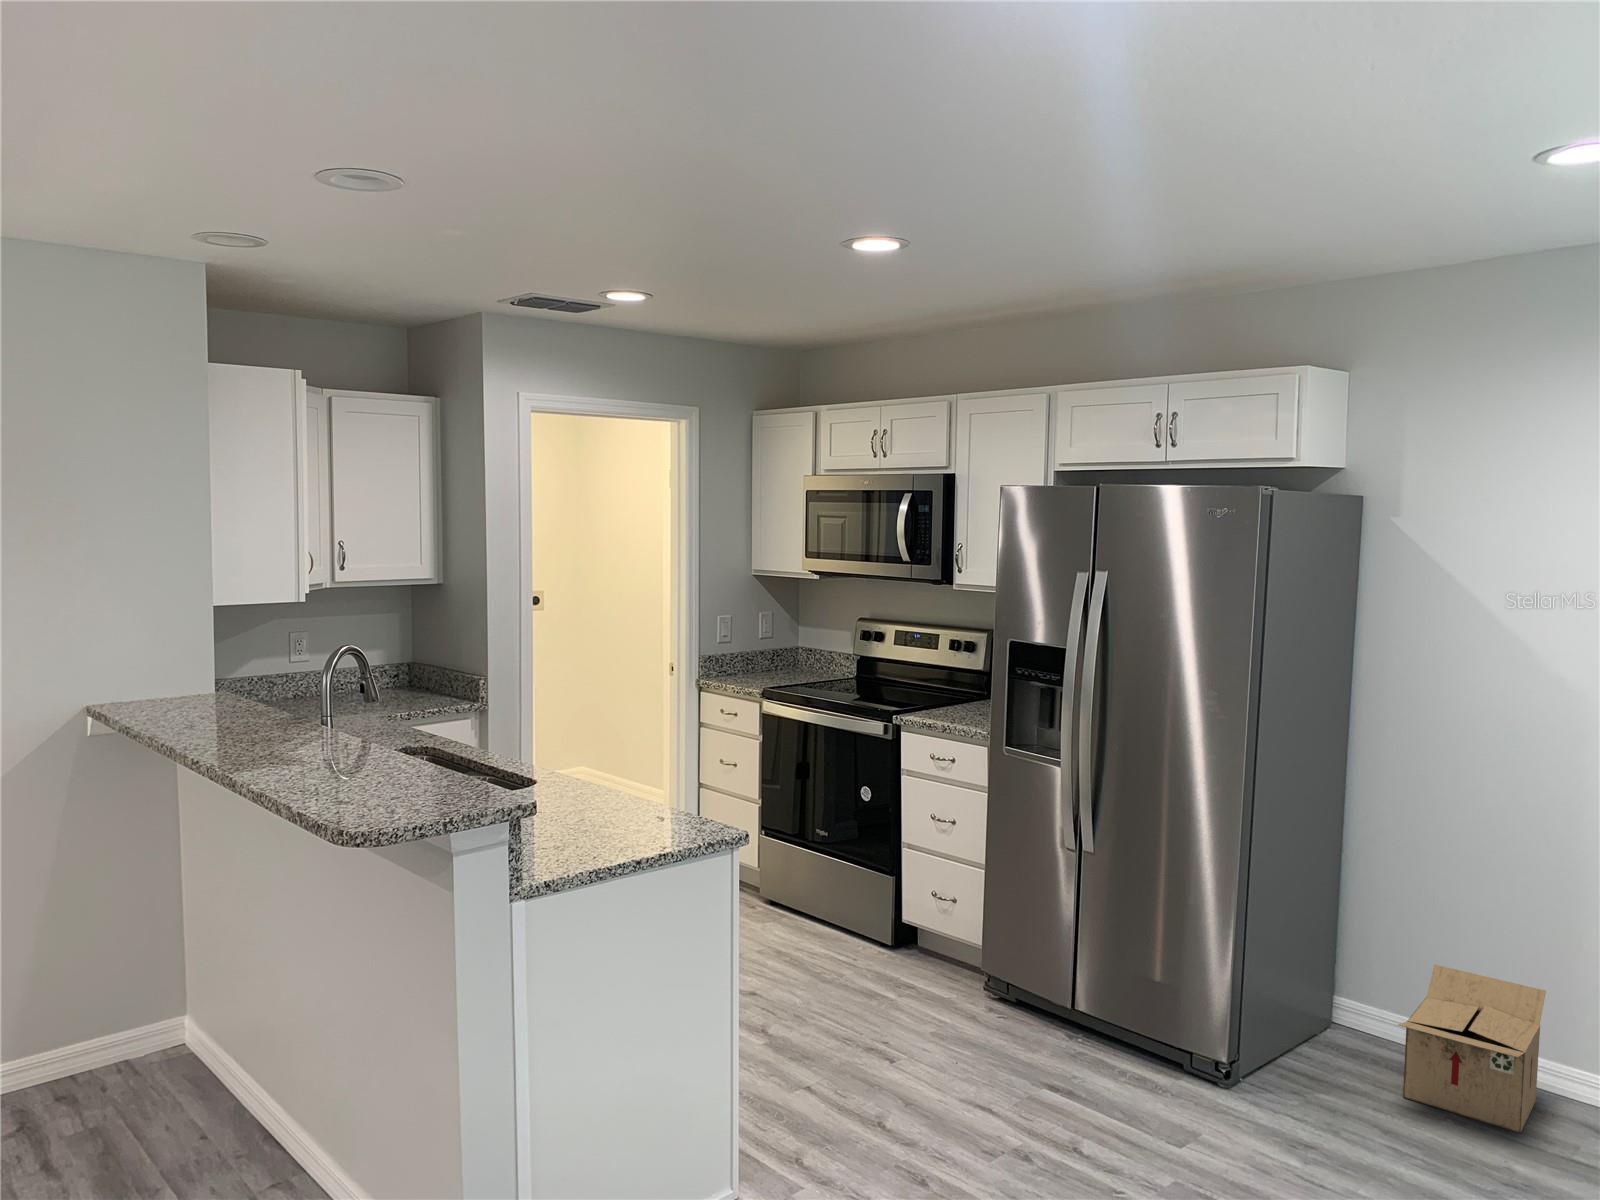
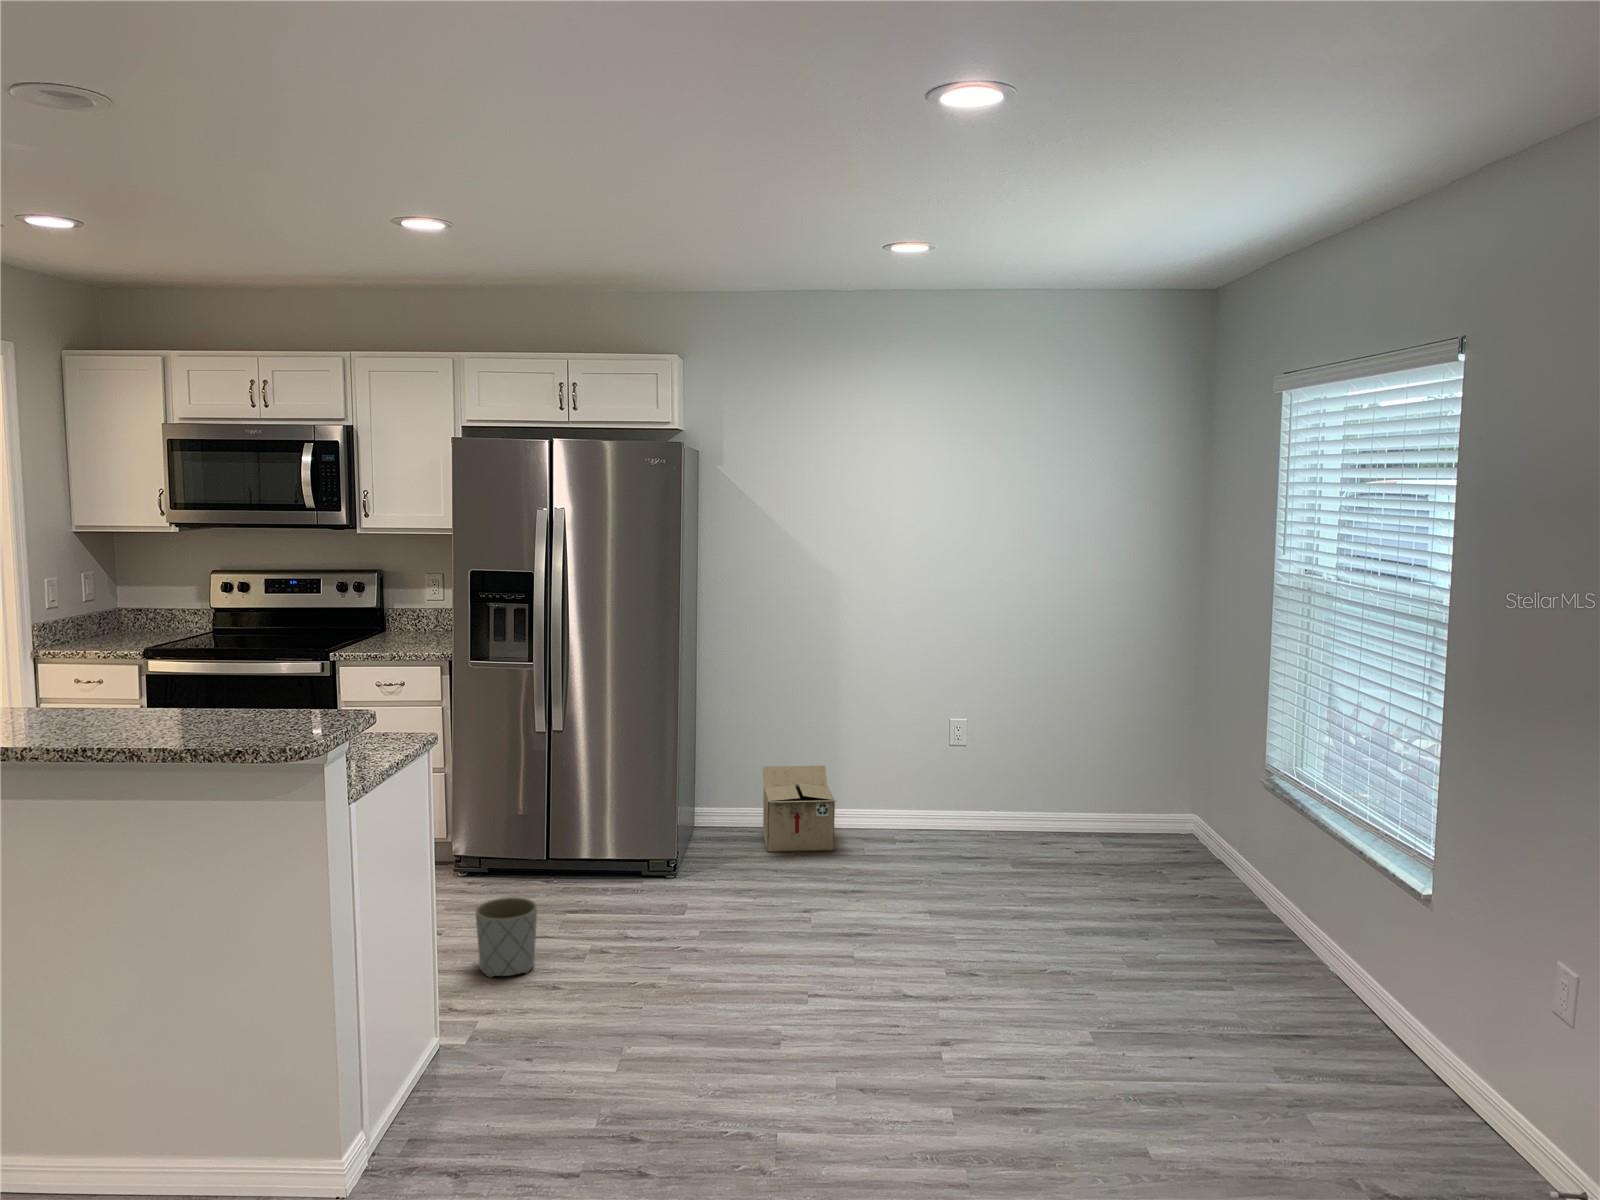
planter: none [870,1043,943,1149] -> present [476,897,537,977]

